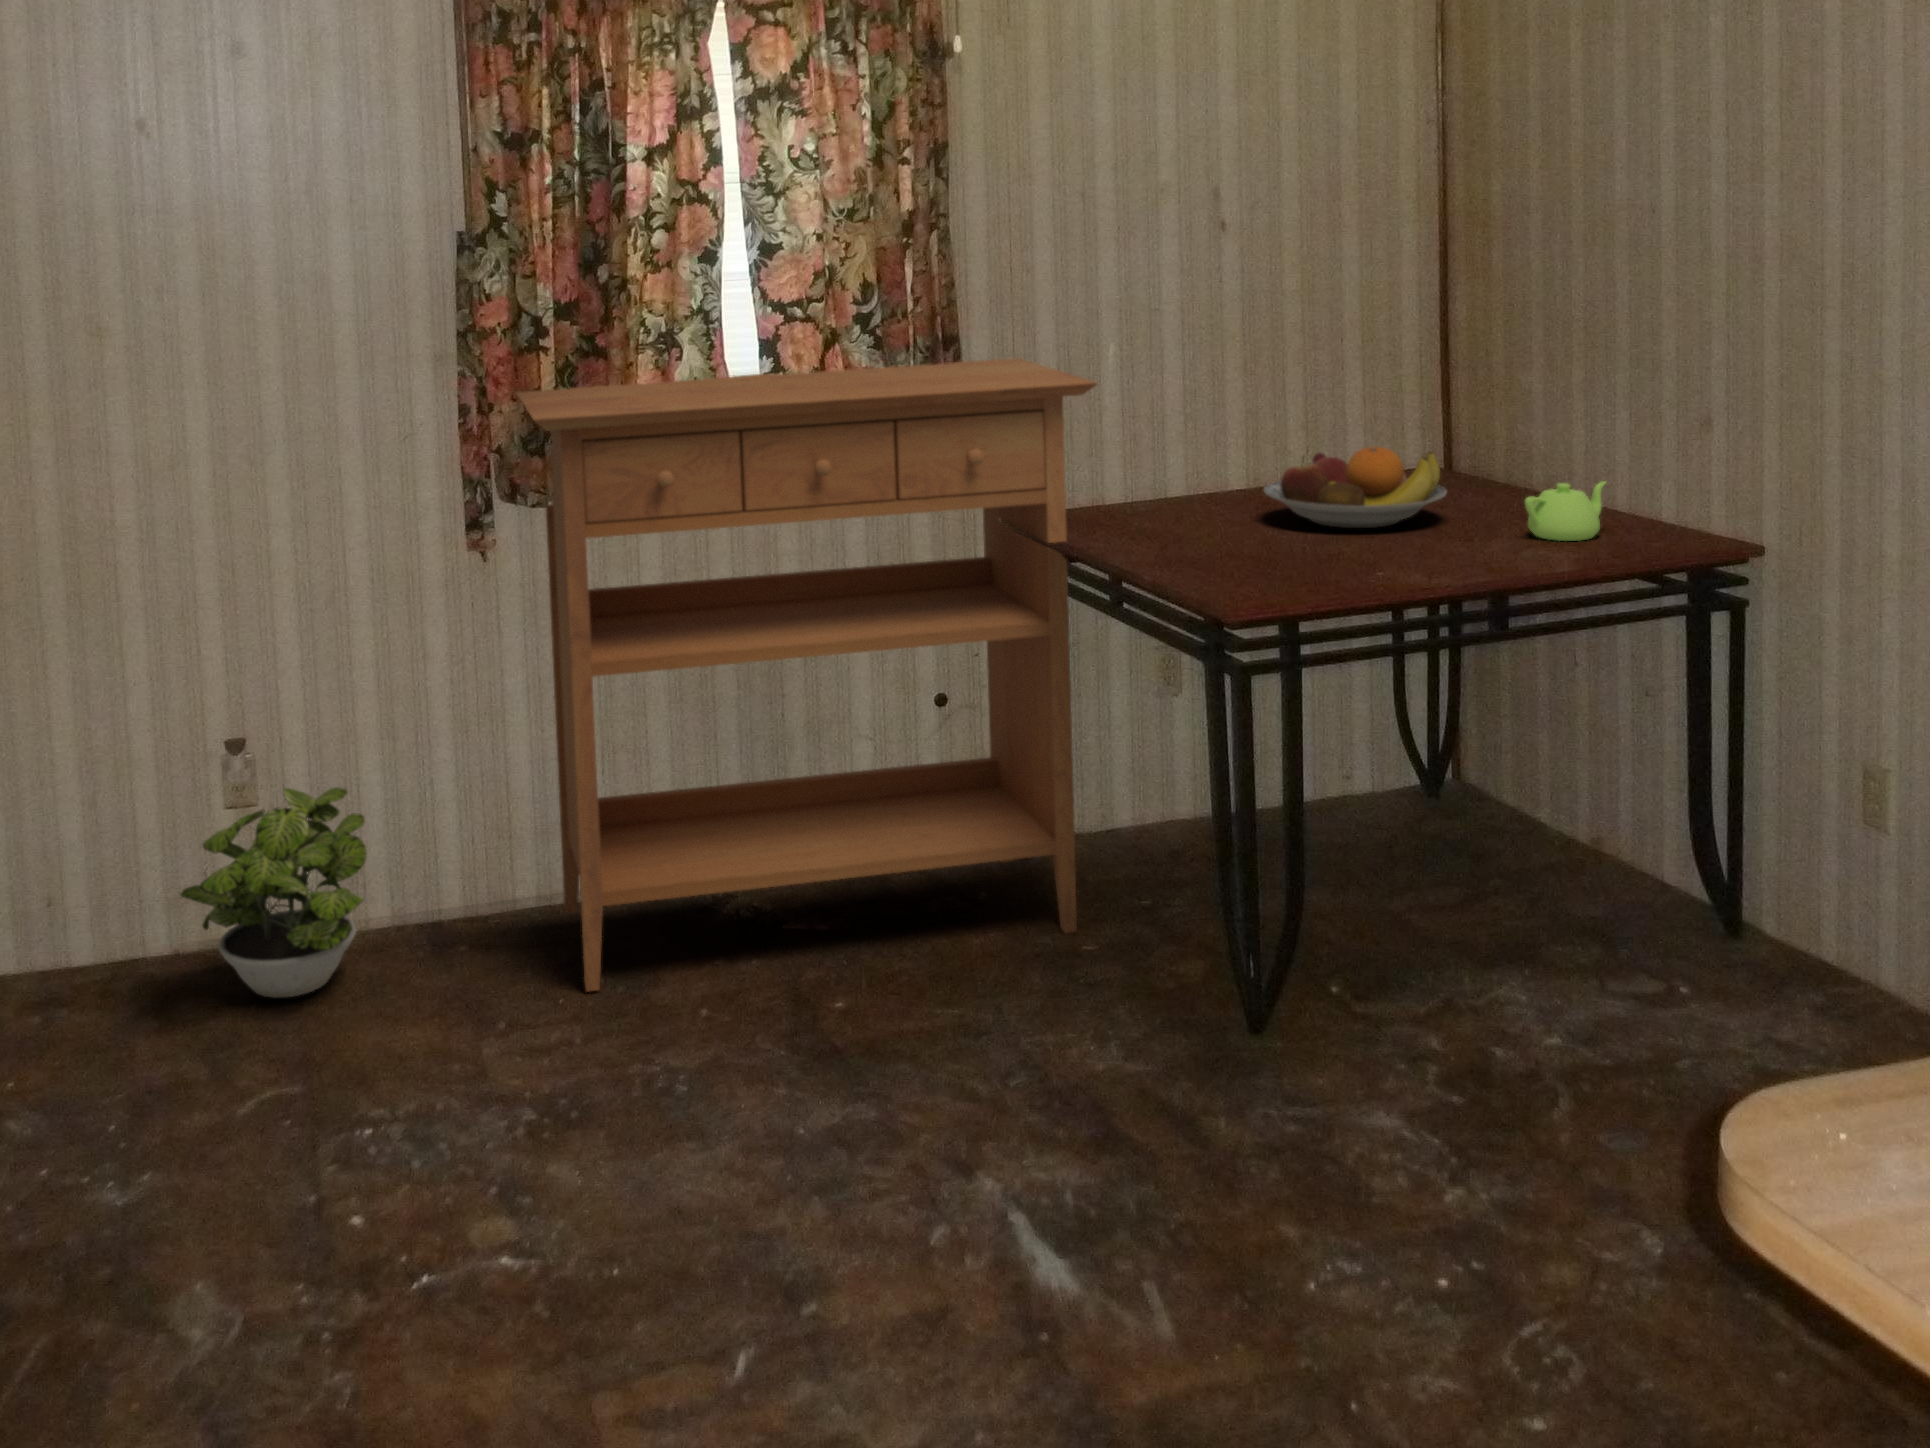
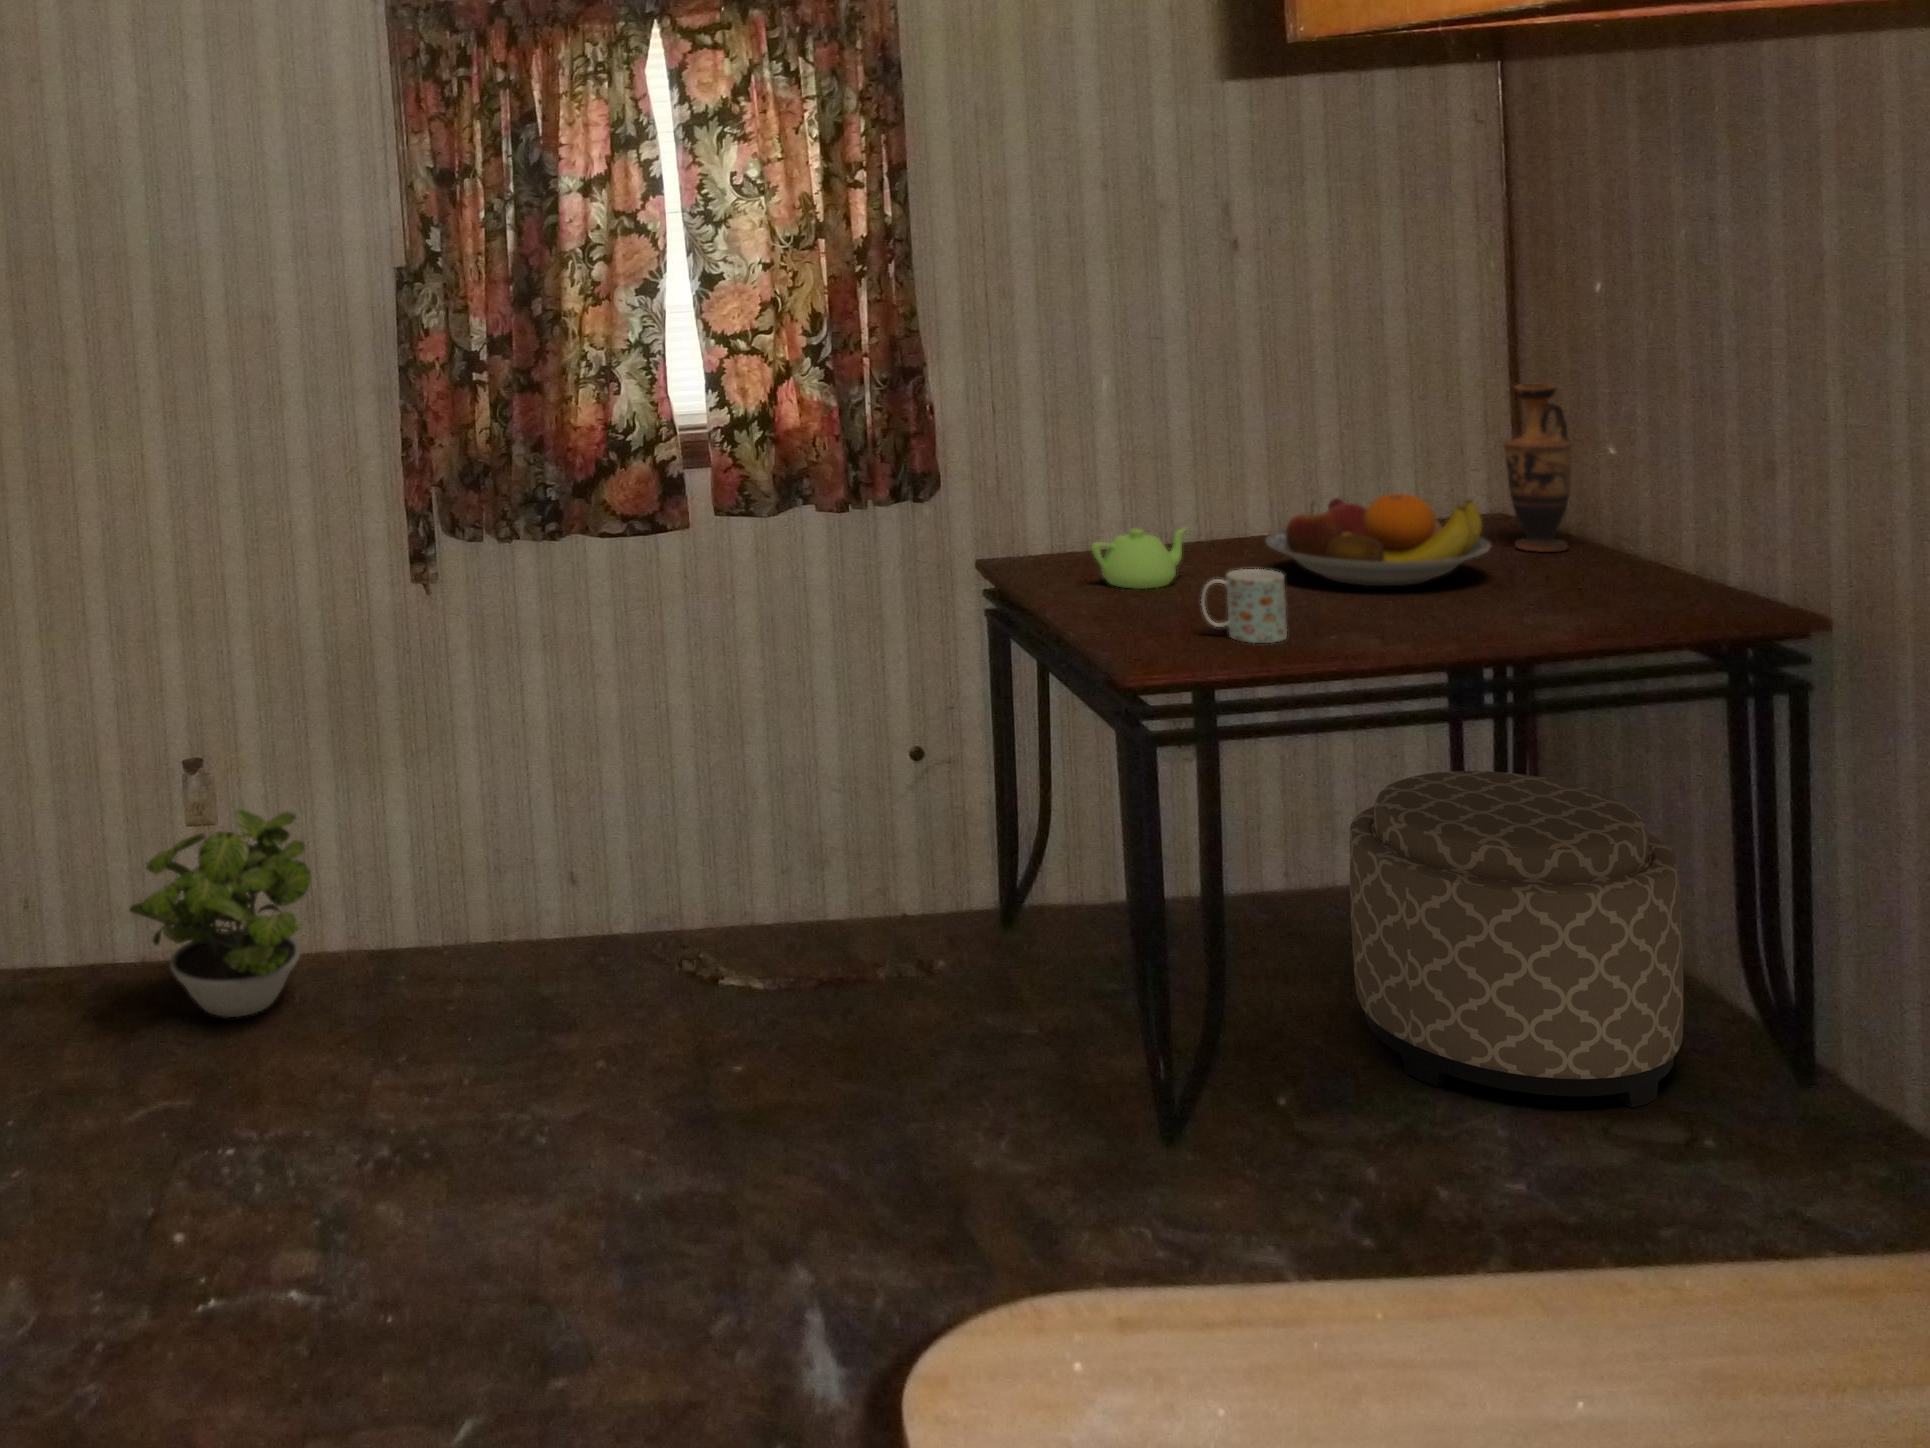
vase: none [1450,352,1504,498] -> present [1504,383,1573,552]
console table: present [517,358,1097,992] -> none [448,391,1060,1038]
teapot: present [1525,481,1606,541] -> present [1091,527,1187,589]
mug: none [1229,512,1300,576] -> present [1201,569,1287,643]
ottoman: none [1330,690,1590,963] -> present [1350,771,1683,1108]

